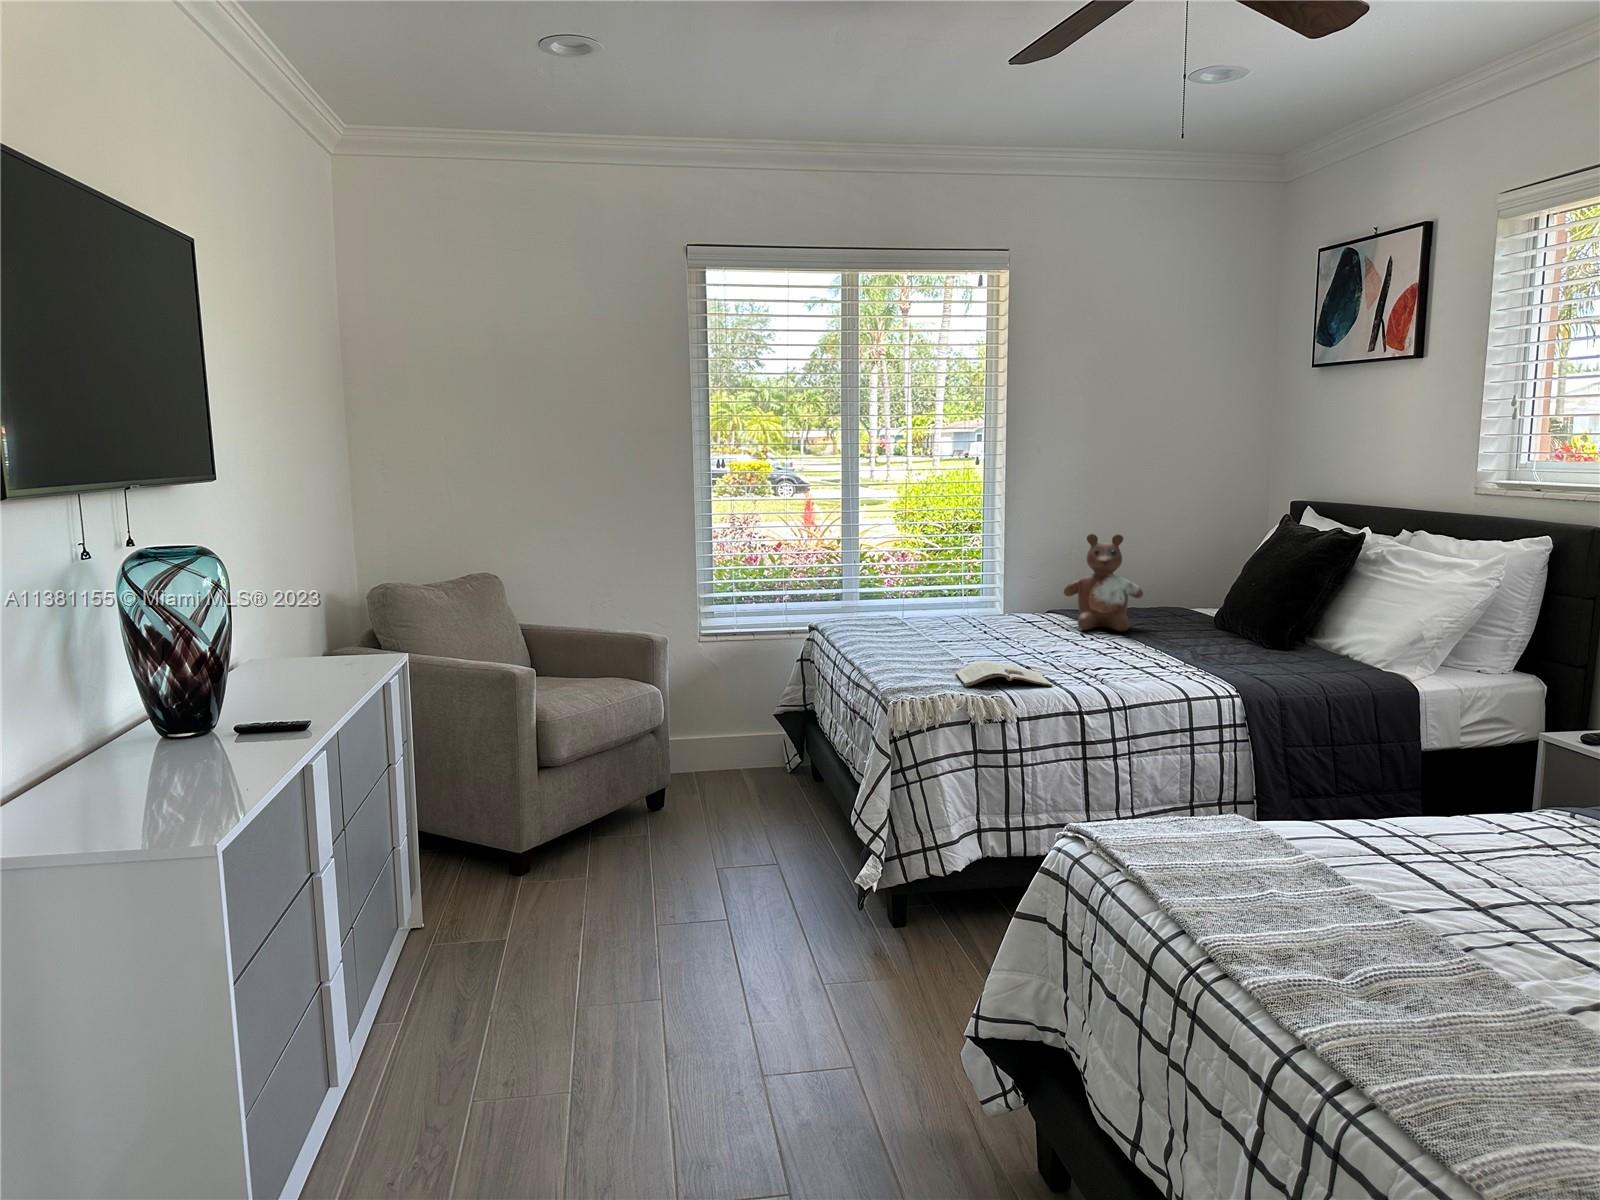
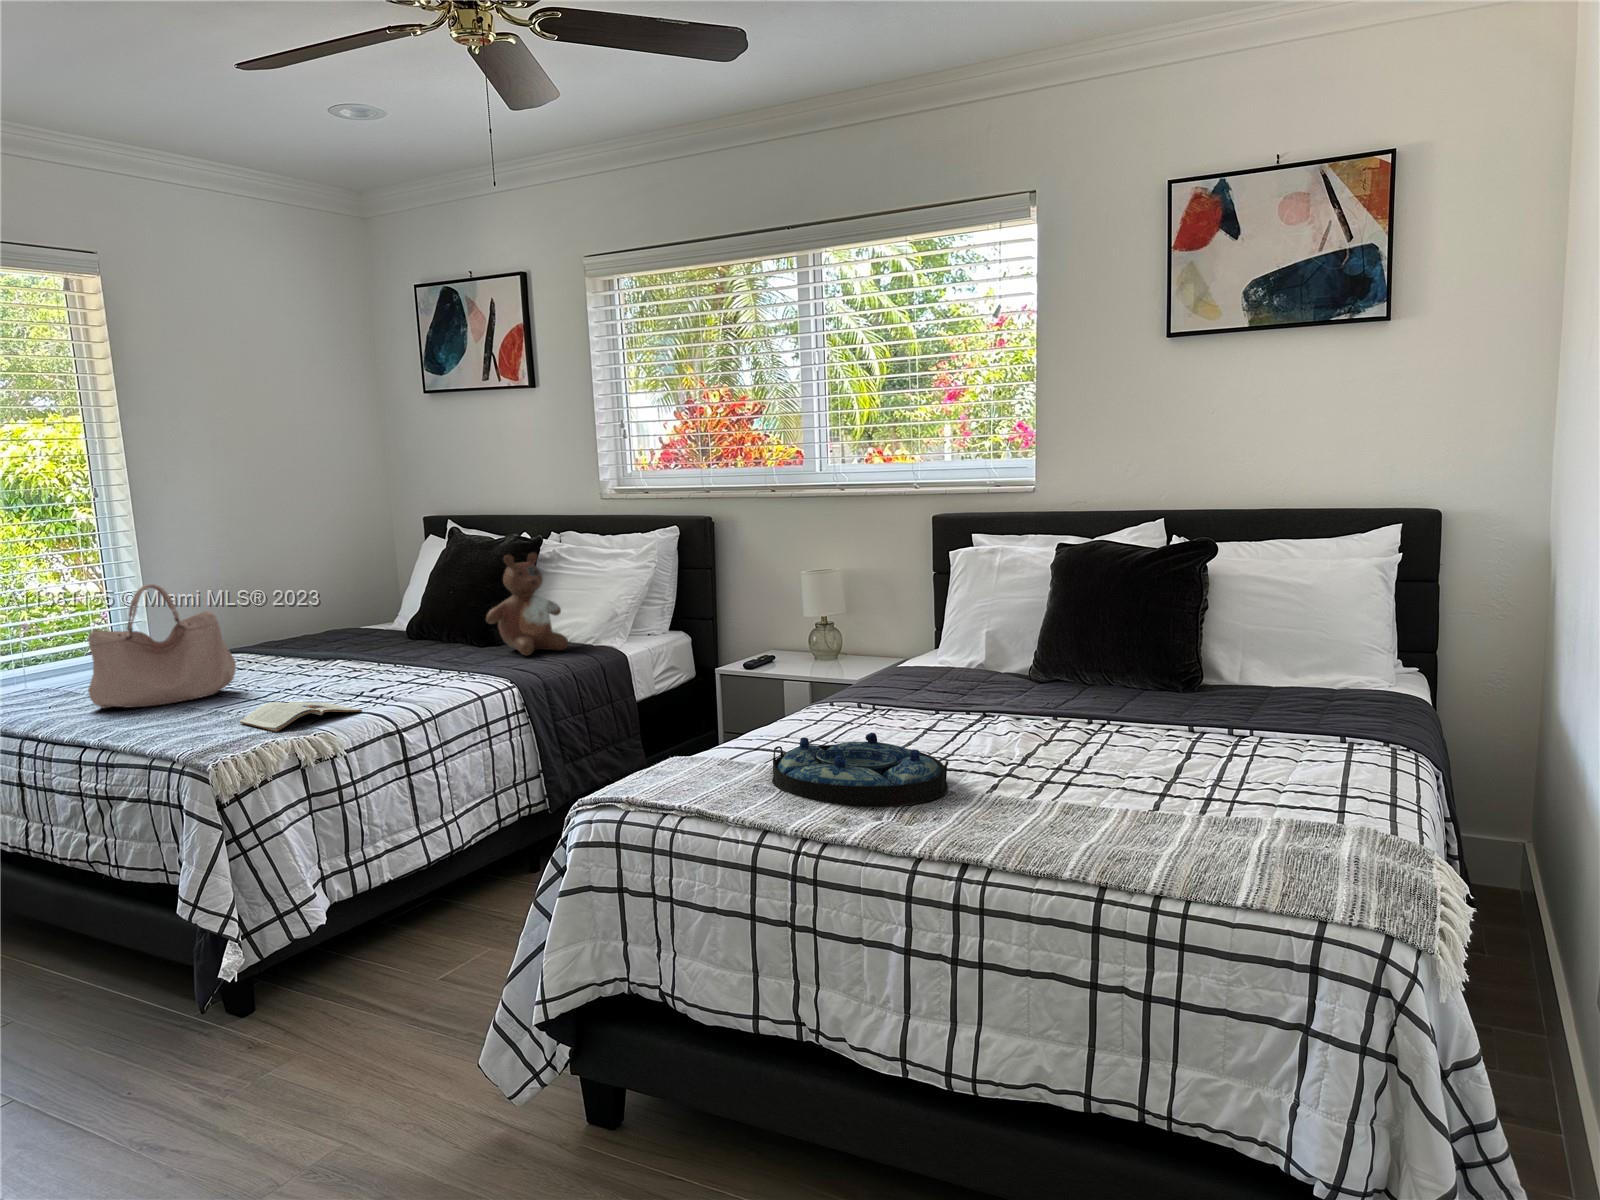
stuffed bear: present [1064,534,1143,631] -> present [486,553,568,656]
handbag: none [891,543,1002,647] -> present [88,584,236,708]
serving tray: none [1266,834,1531,985] -> present [772,733,949,807]

